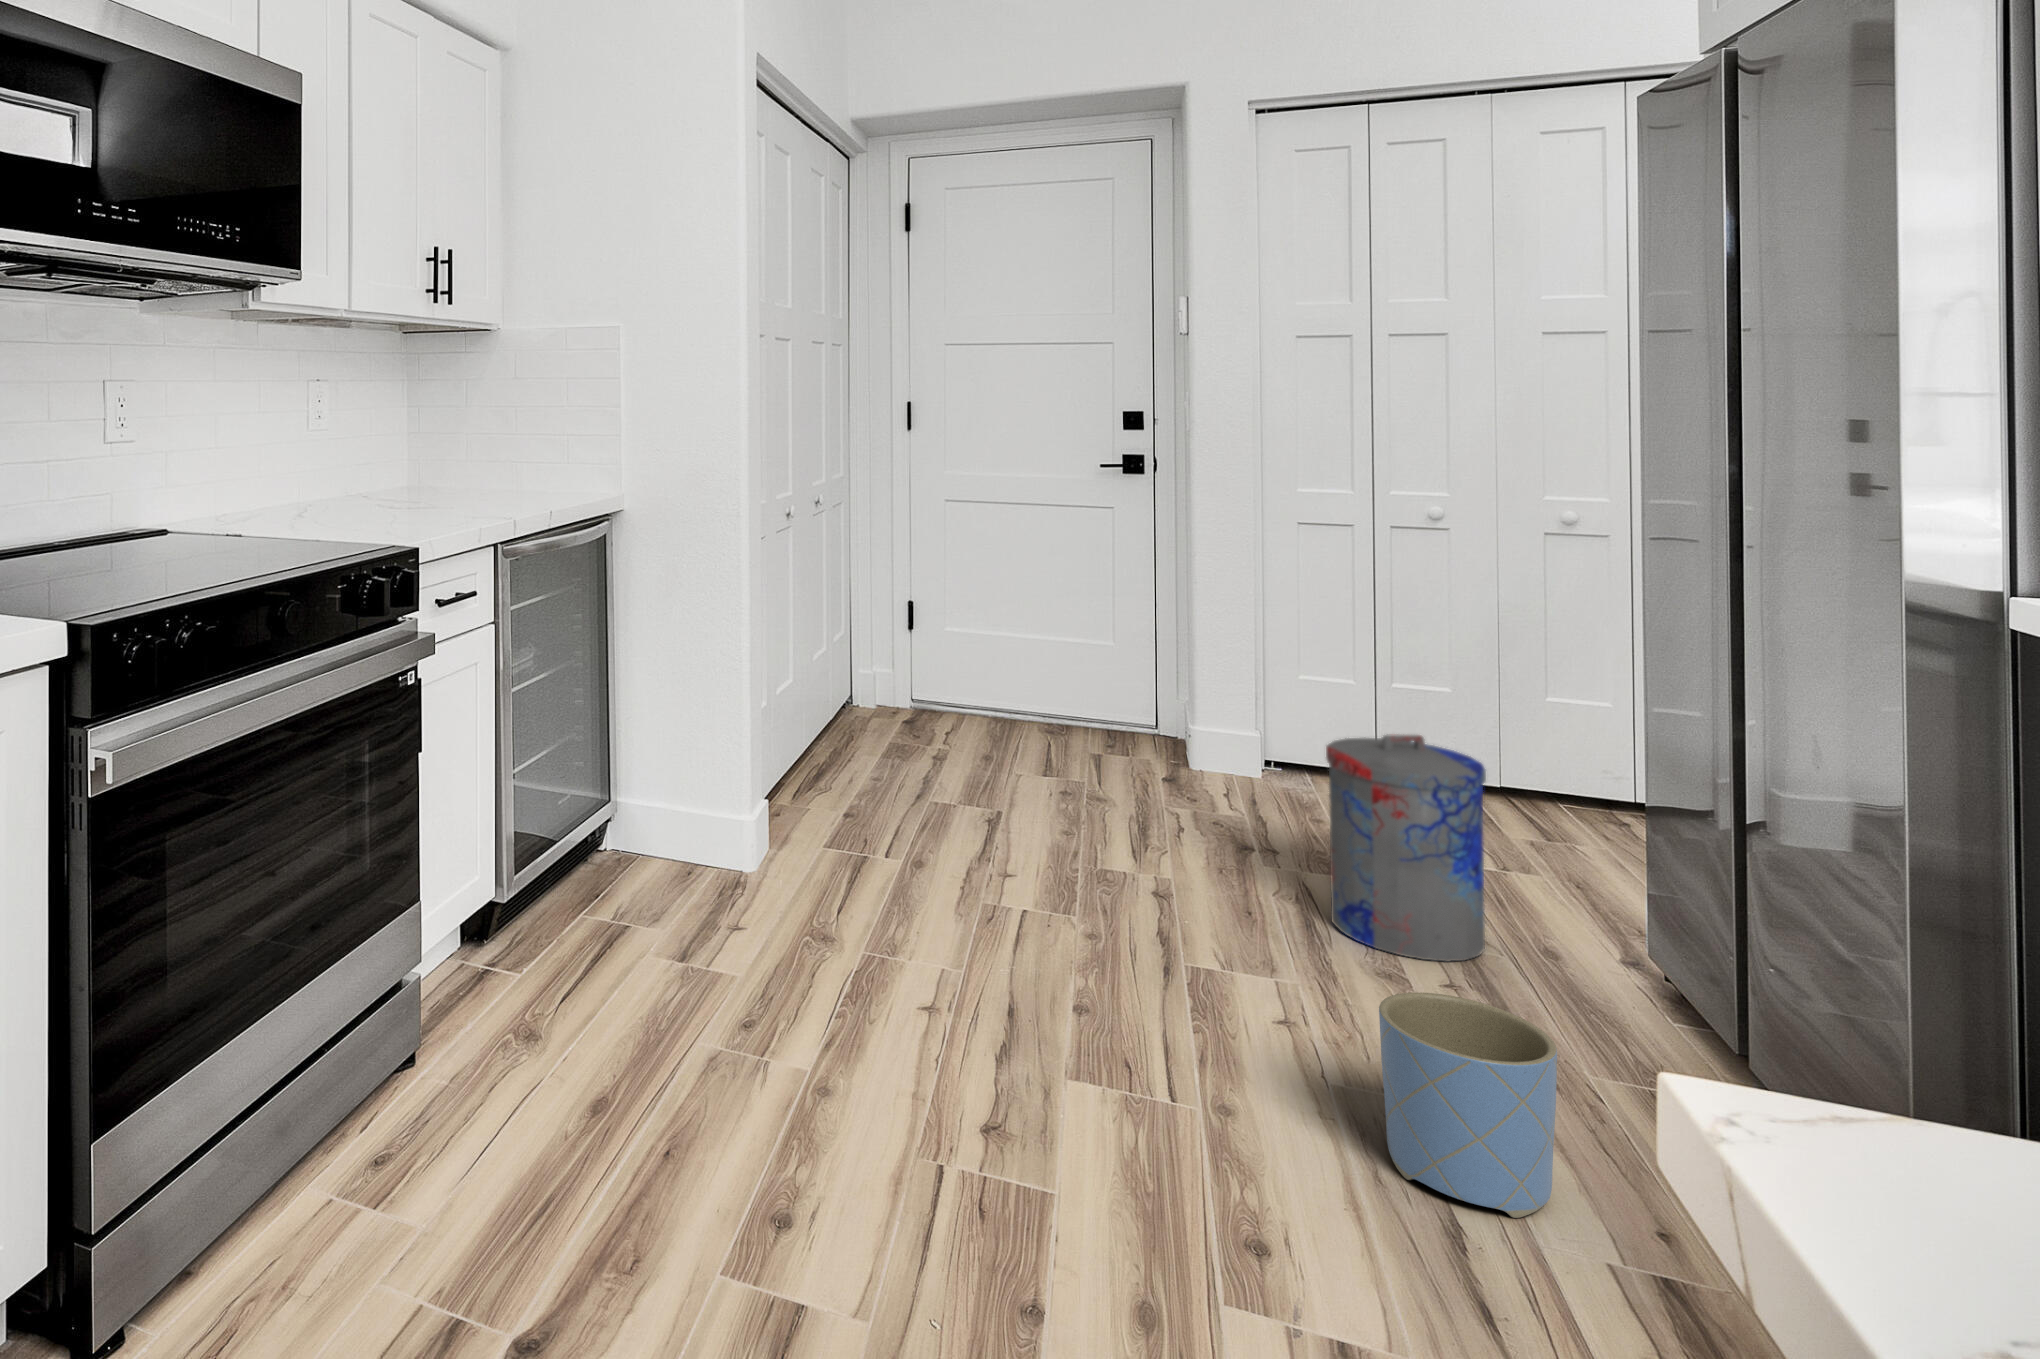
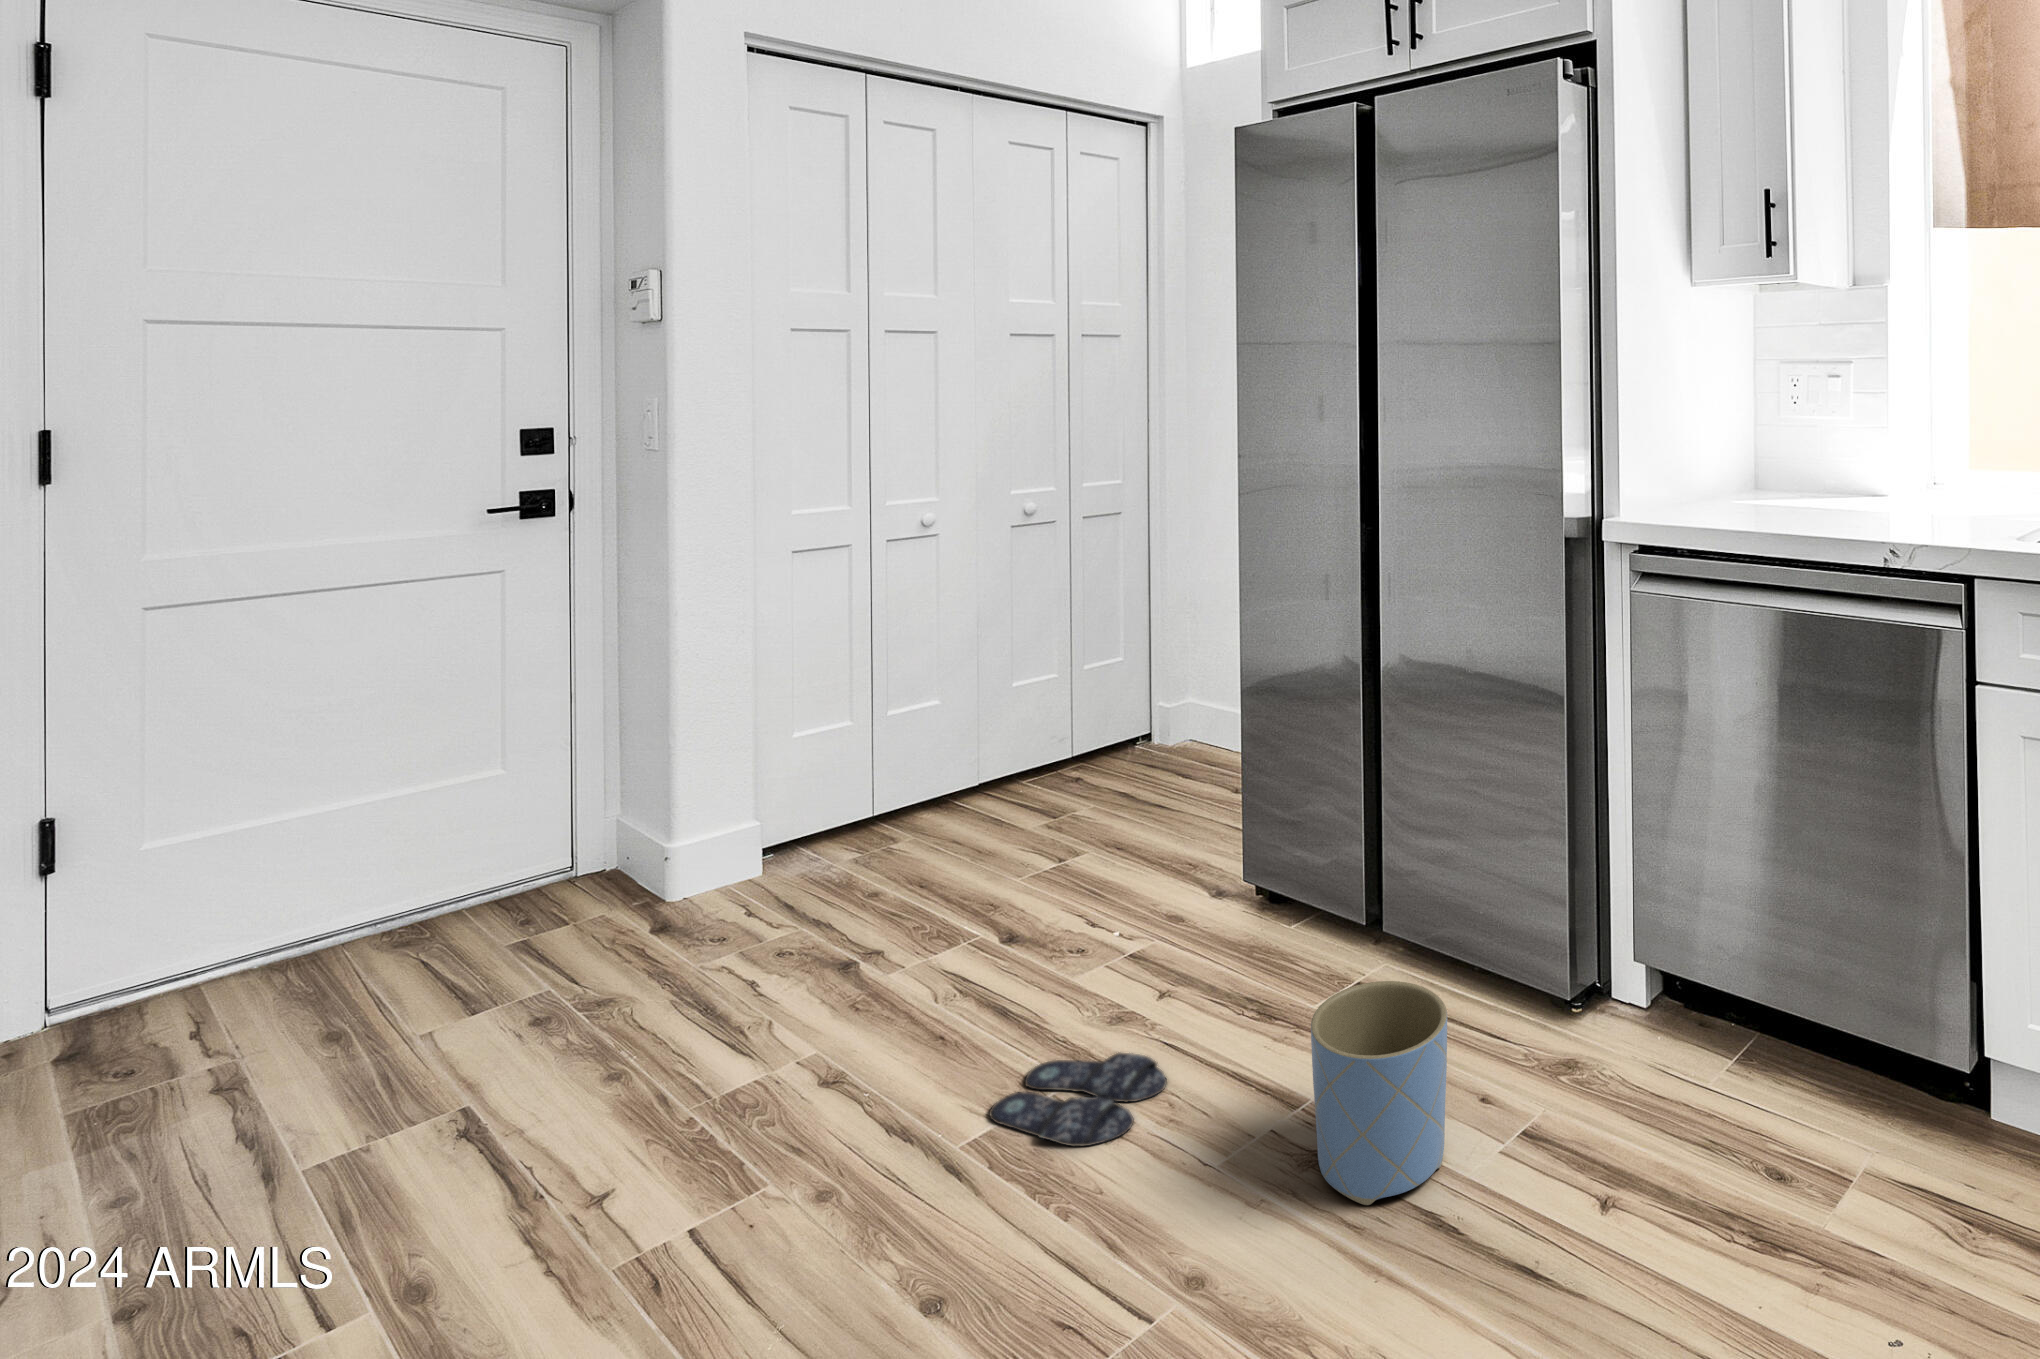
trash can: present [1326,734,1486,962] -> none [995,761,1137,999]
slippers: none [1221,962,1374,1031] -> present [990,1053,1167,1147]

